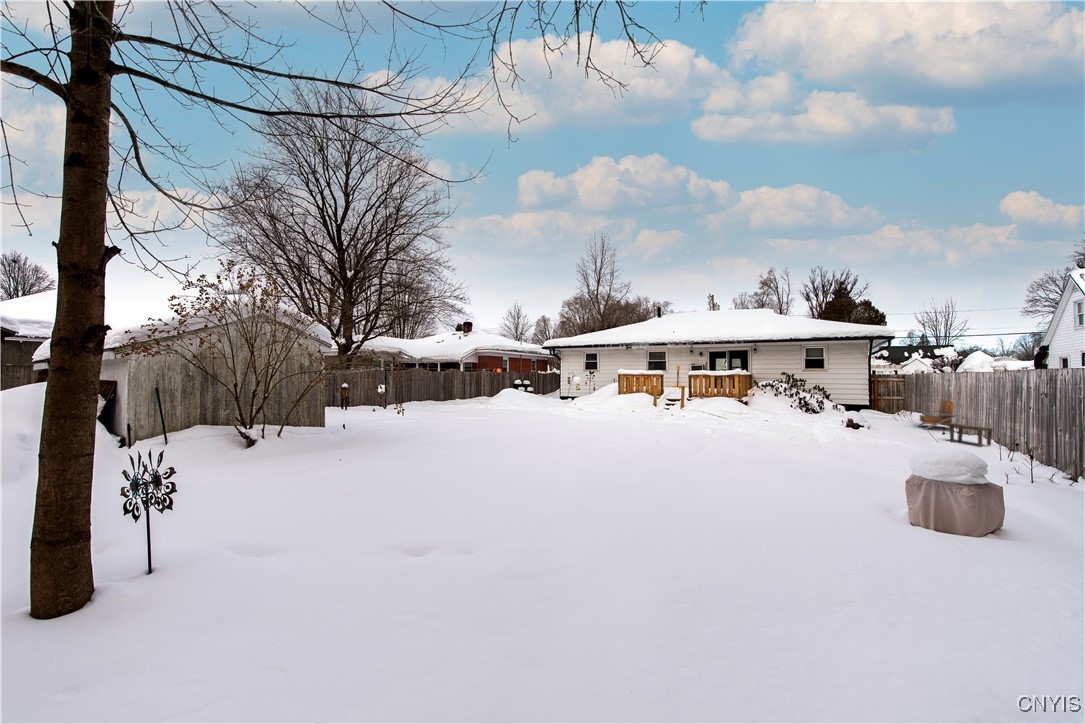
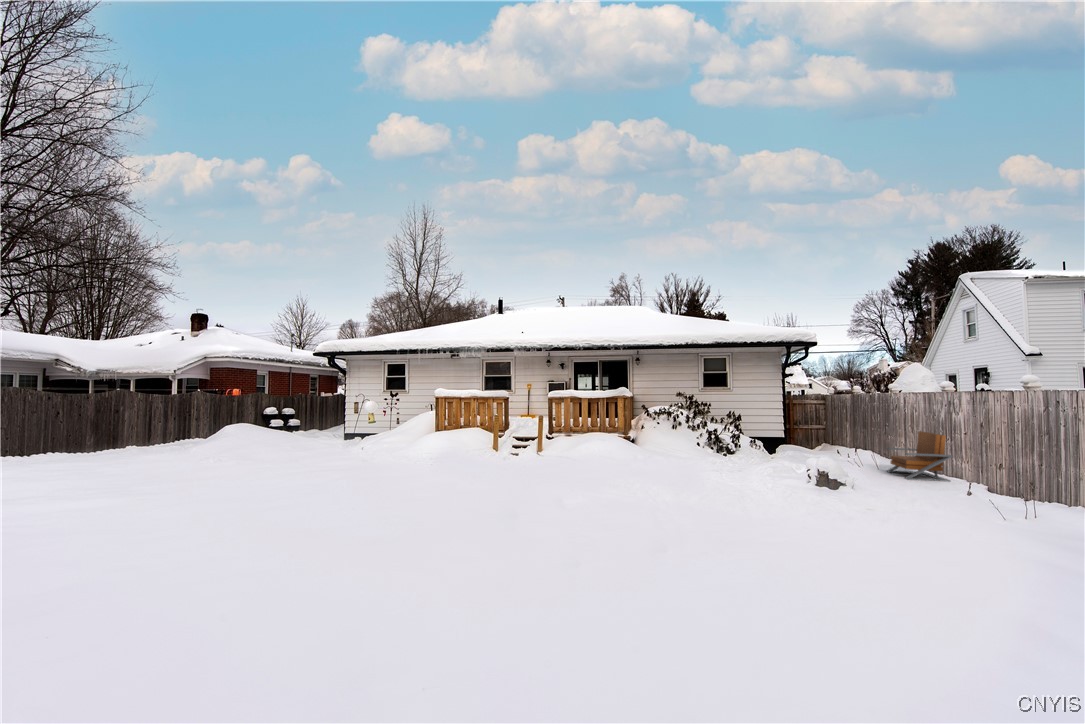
bench: present [950,424,993,447] -> none [982,473,1058,514]

